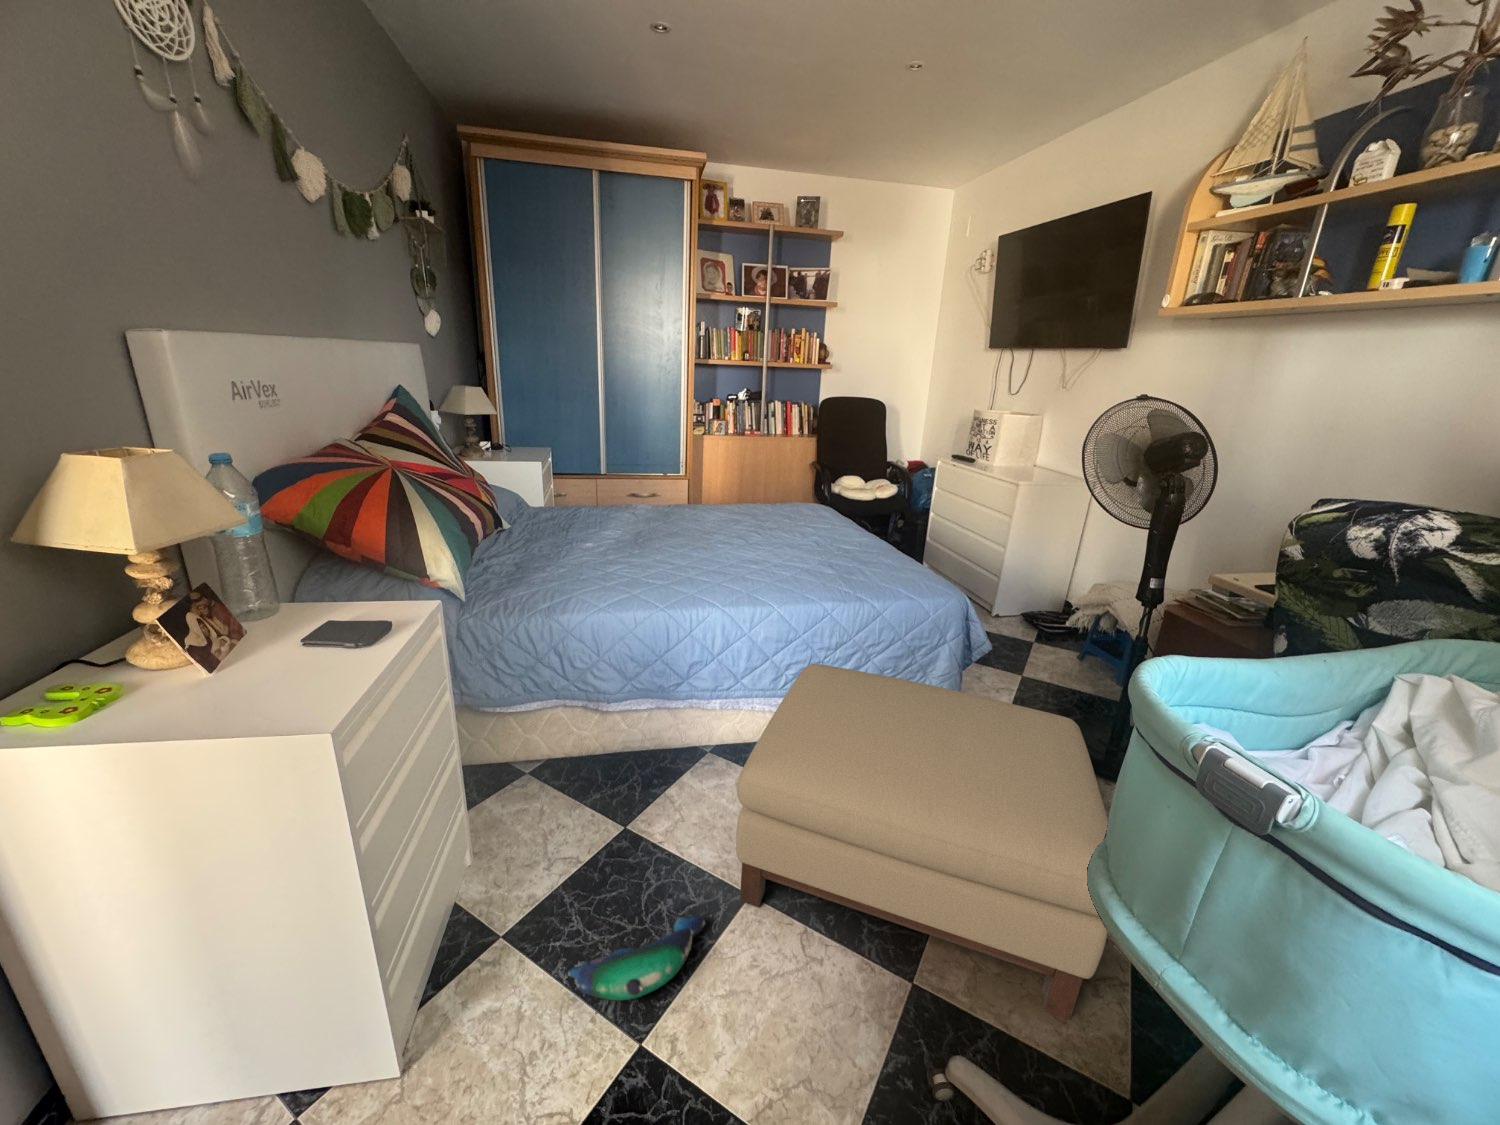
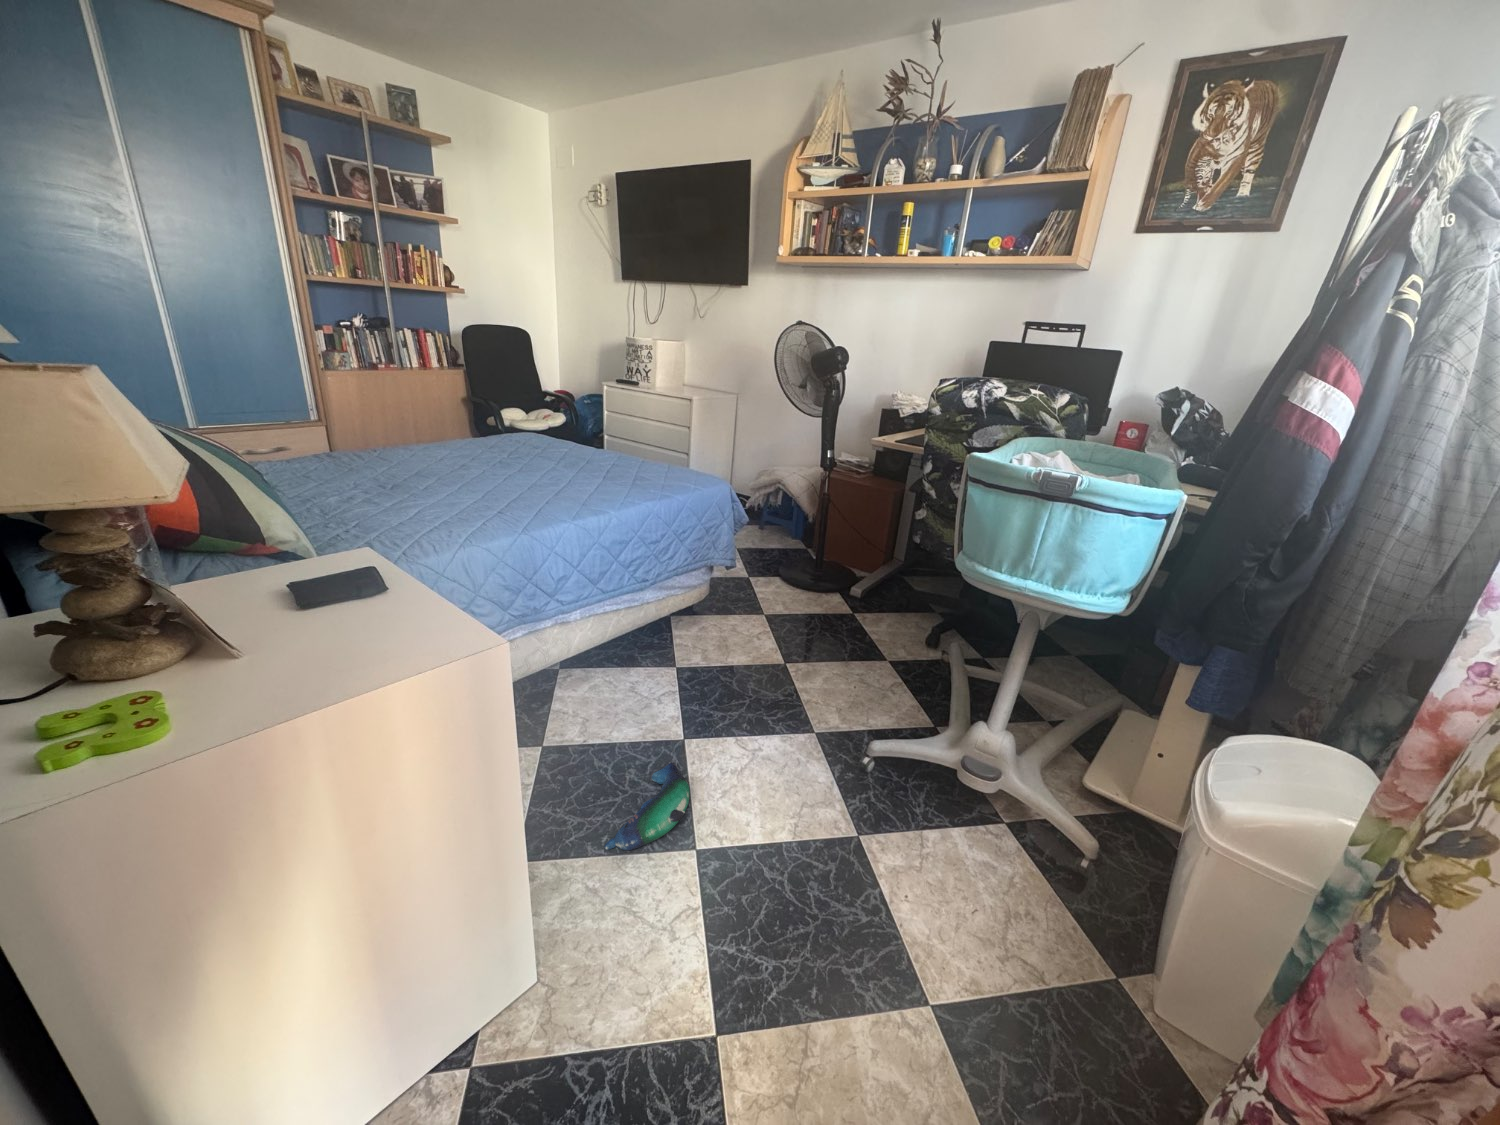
ottoman: present [736,664,1108,1020] -> none [638,545,914,745]

